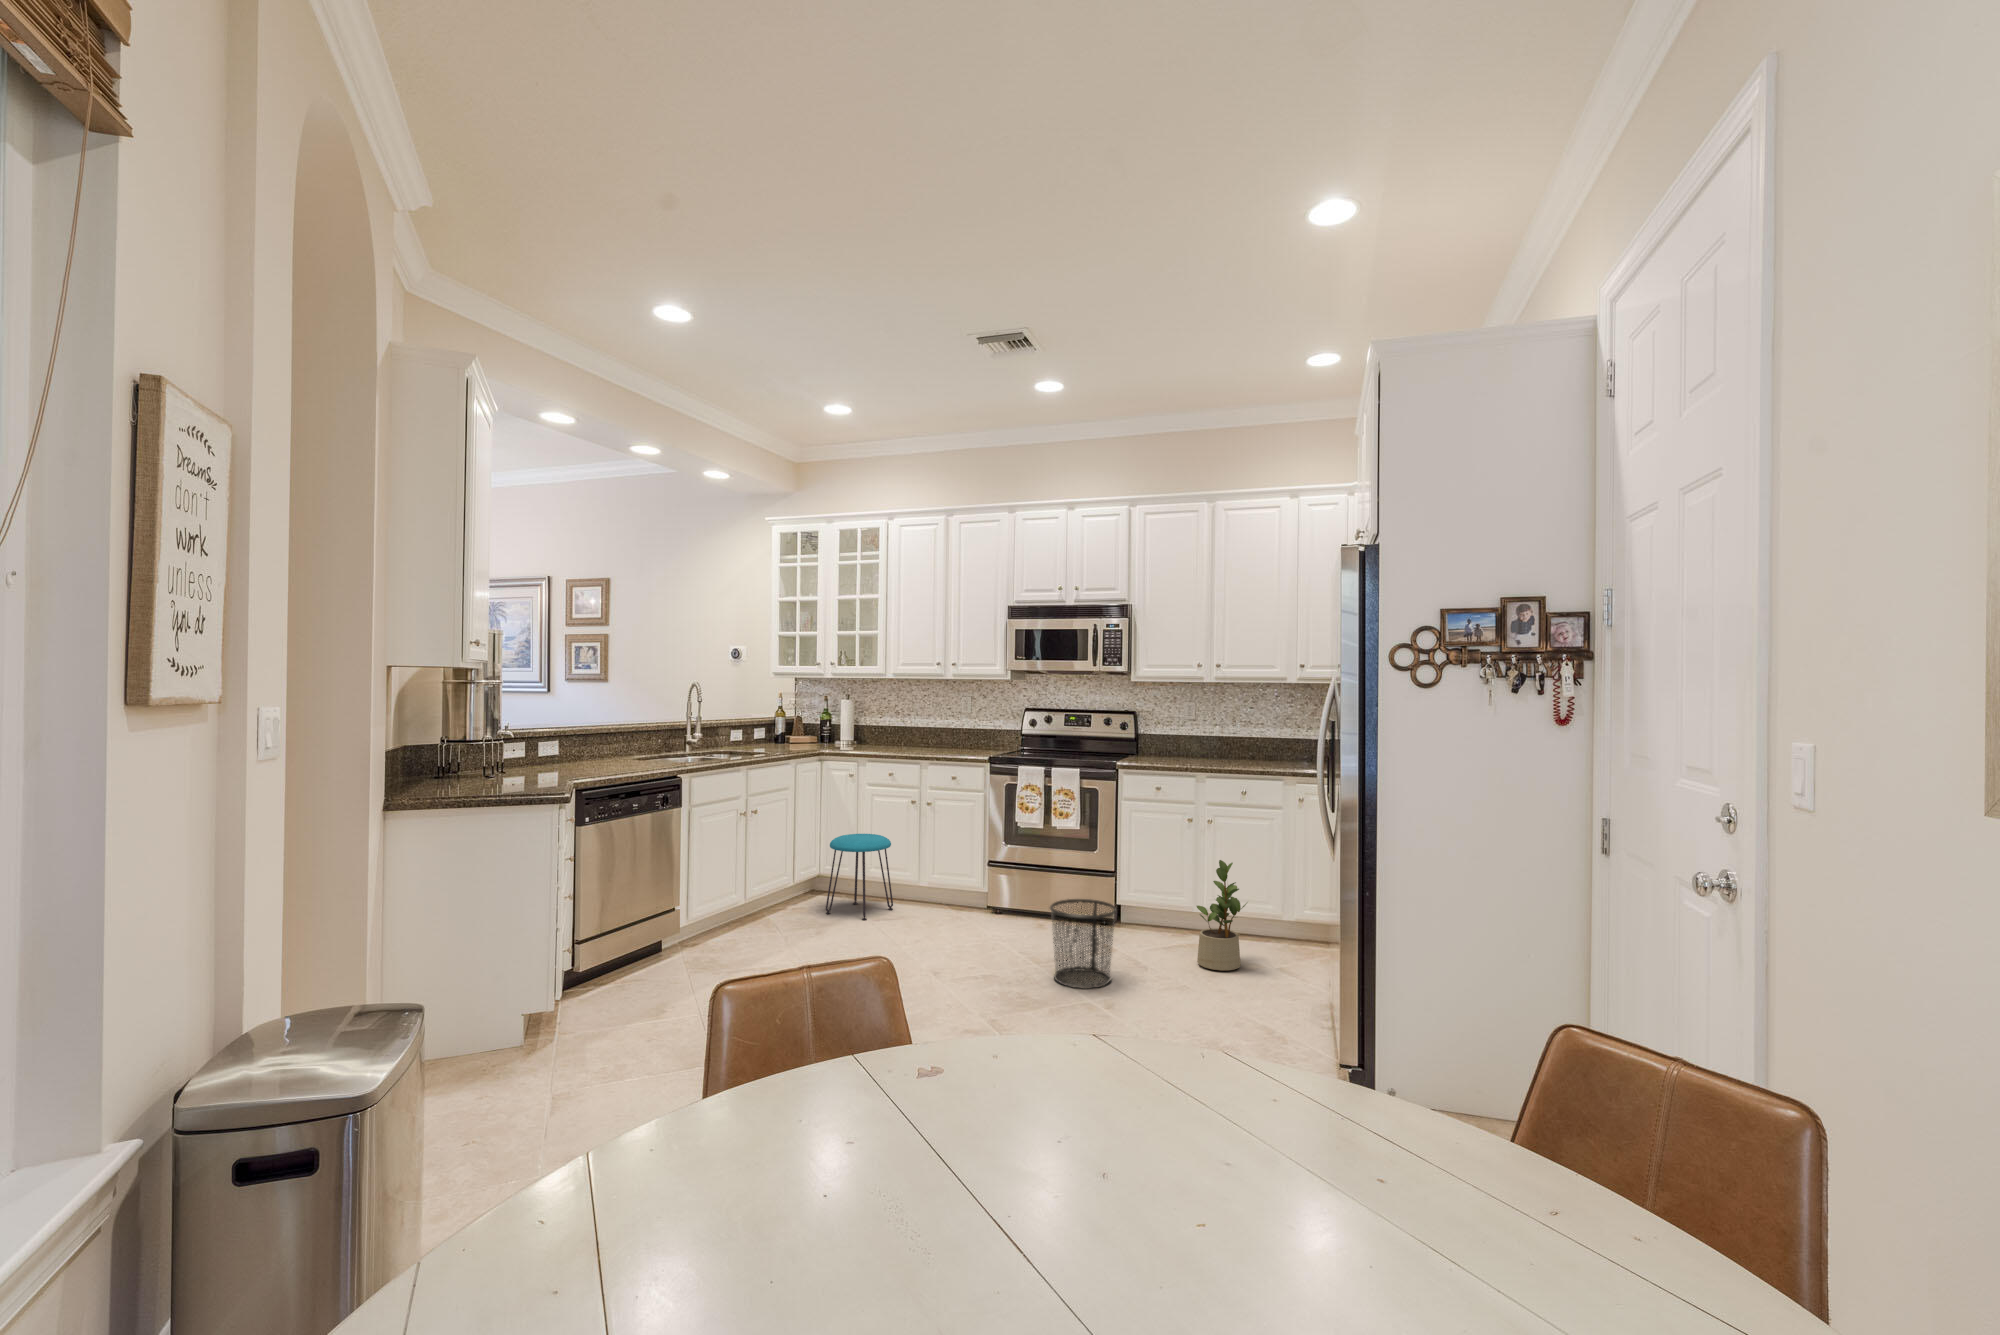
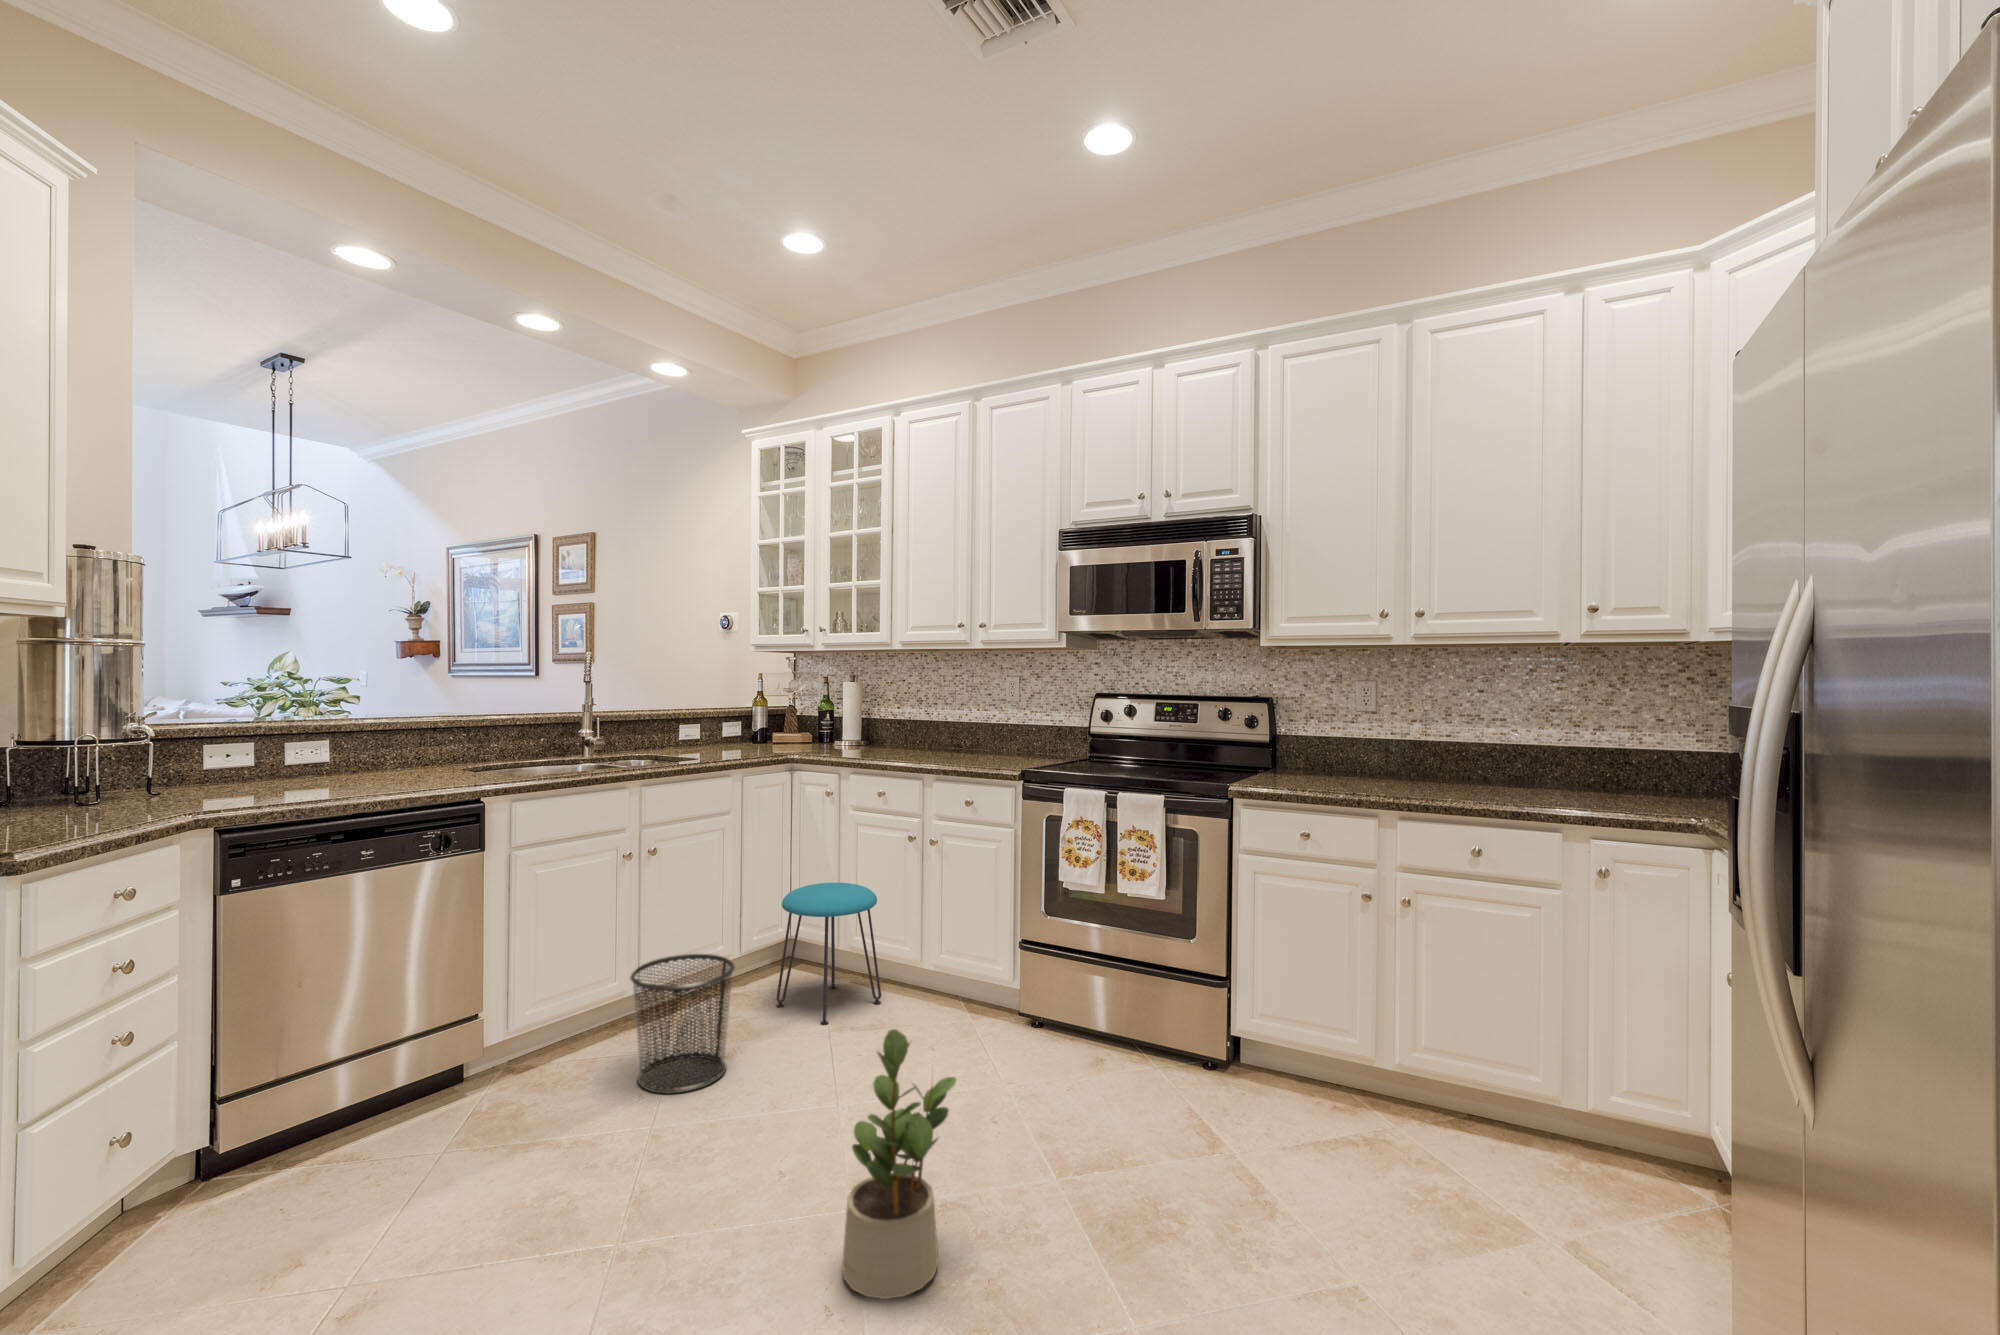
potted plant: present [1197,860,1247,970] -> present [842,1029,957,1299]
waste bin: present [1050,899,1117,988] -> present [630,954,735,1093]

